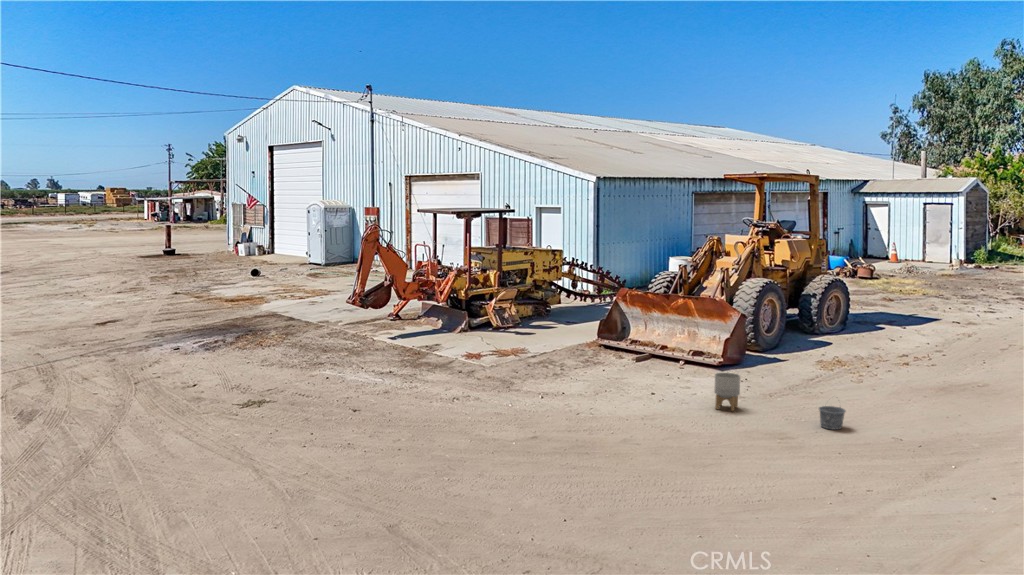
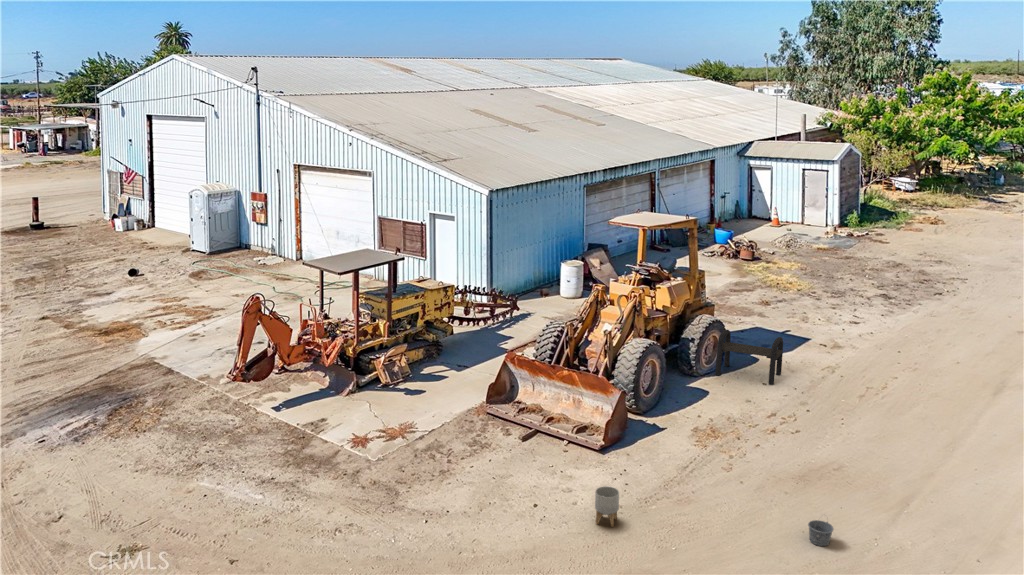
bench: none [837,291,910,343] -> present [715,330,783,385]
bucket: present [819,406,846,430] -> present [808,520,834,546]

